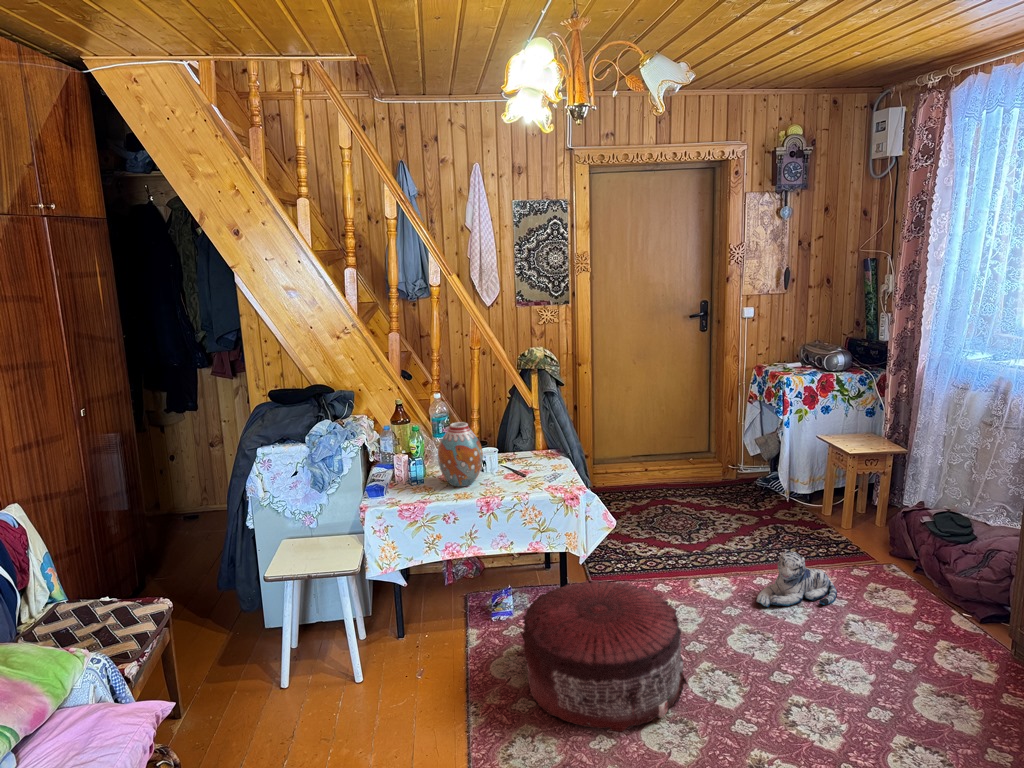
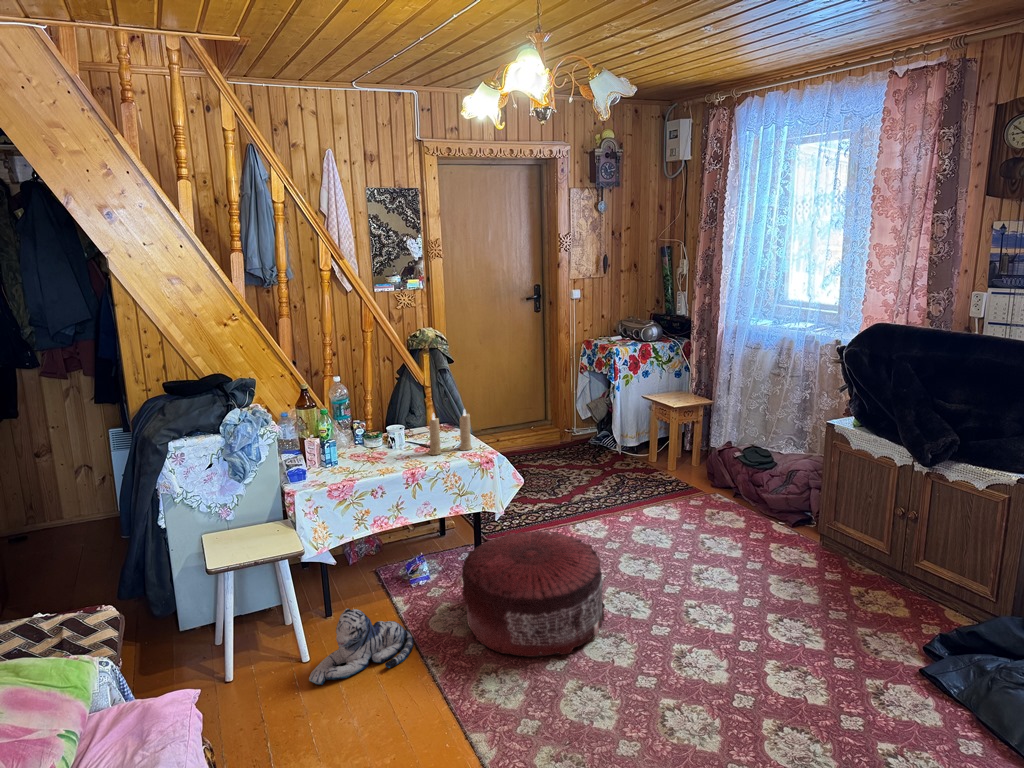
vase: present [438,422,483,487] -> none [358,399,402,461]
candle: none [509,437,558,486] -> present [428,409,472,455]
plush toy: present [756,550,837,607] -> present [309,609,414,685]

